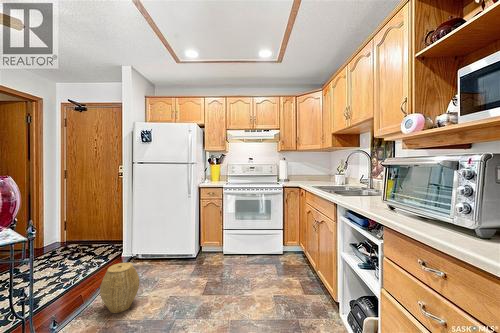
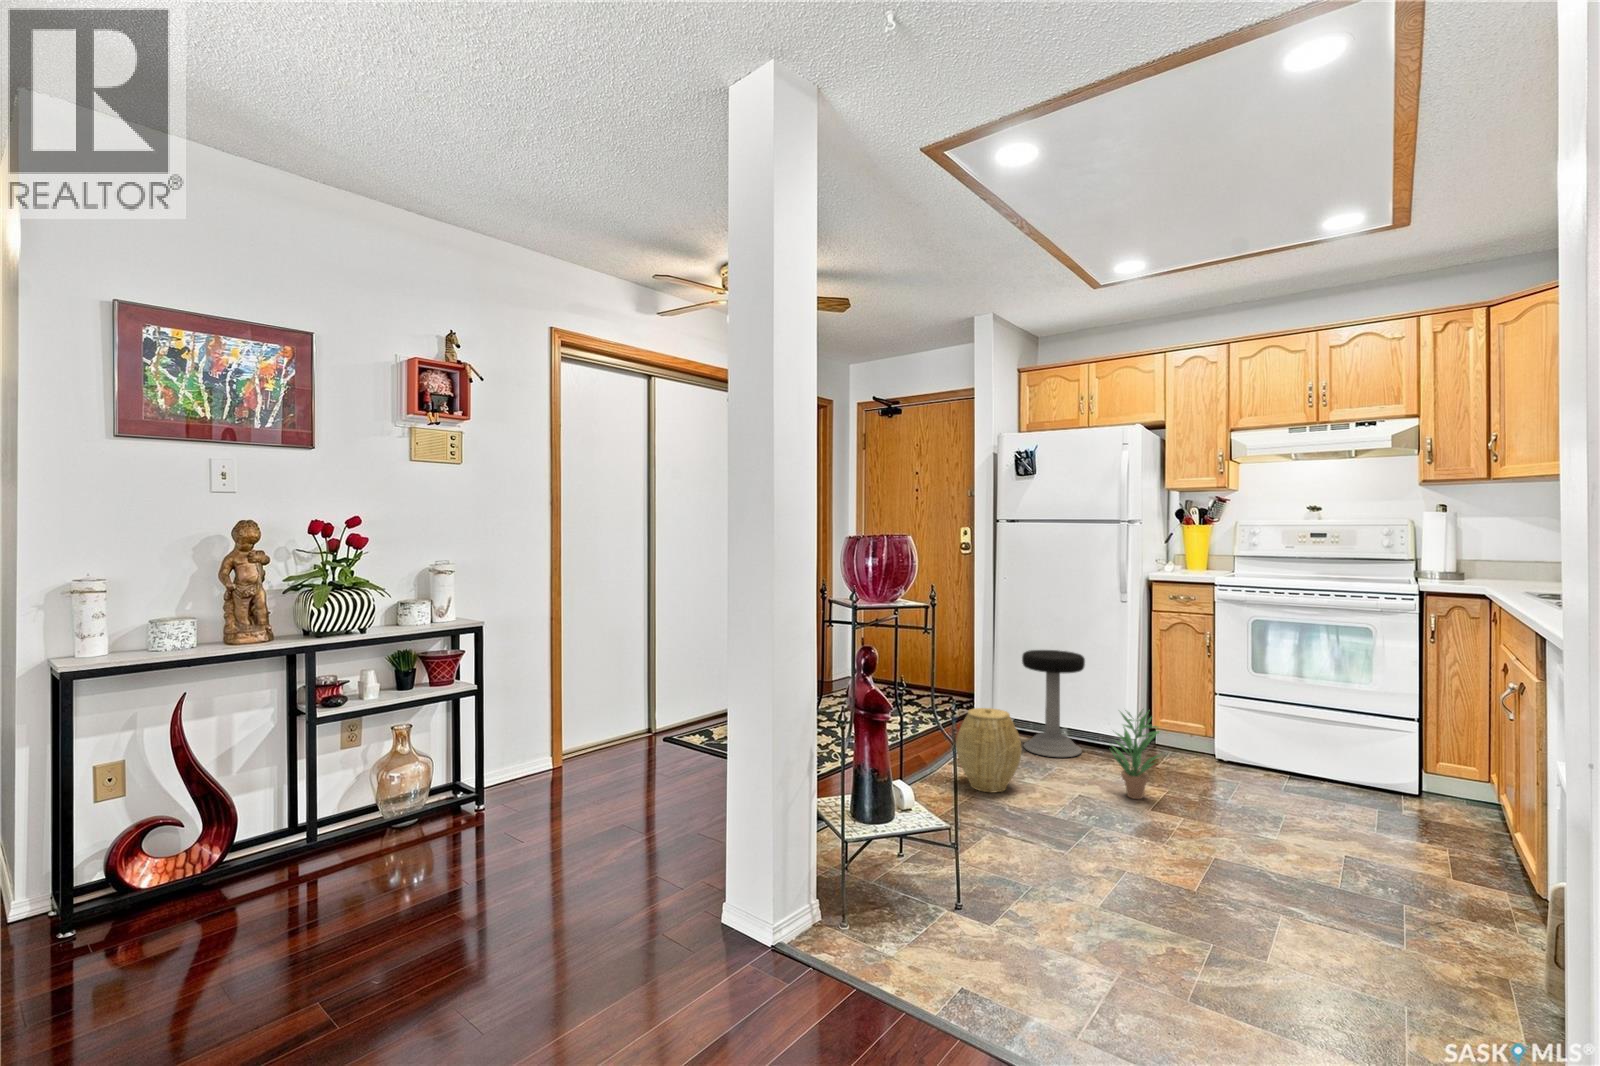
stool: none [145,221,174,273] -> present [1022,650,1085,757]
potted plant: none [183,248,207,290] -> present [1112,709,1159,799]

